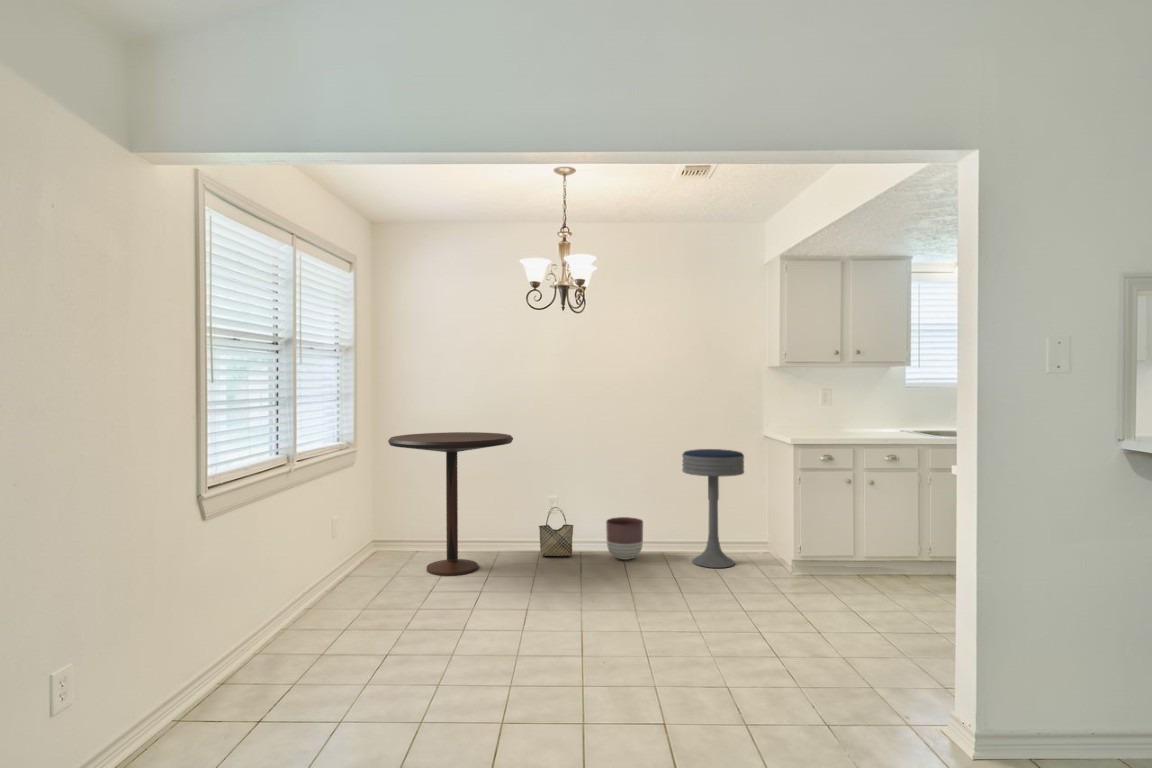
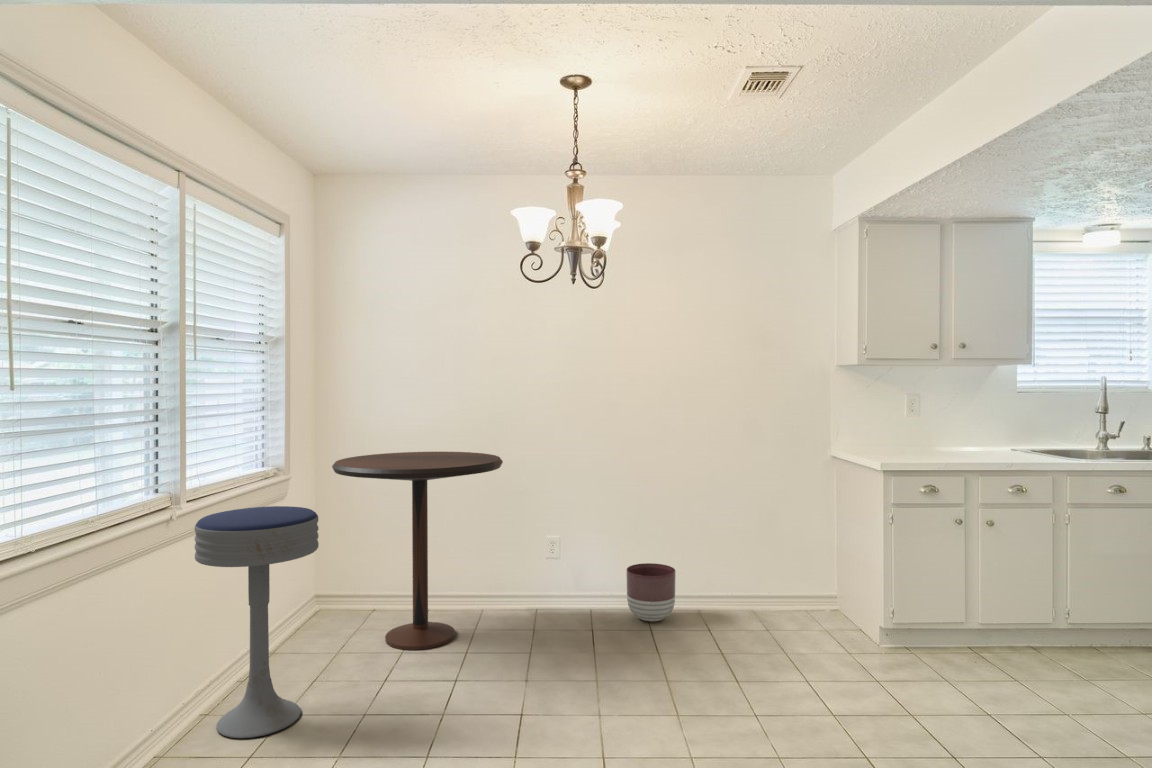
bar stool: present [682,449,744,568] -> present [195,506,319,738]
woven basket: present [539,507,573,556] -> none [537,550,583,616]

